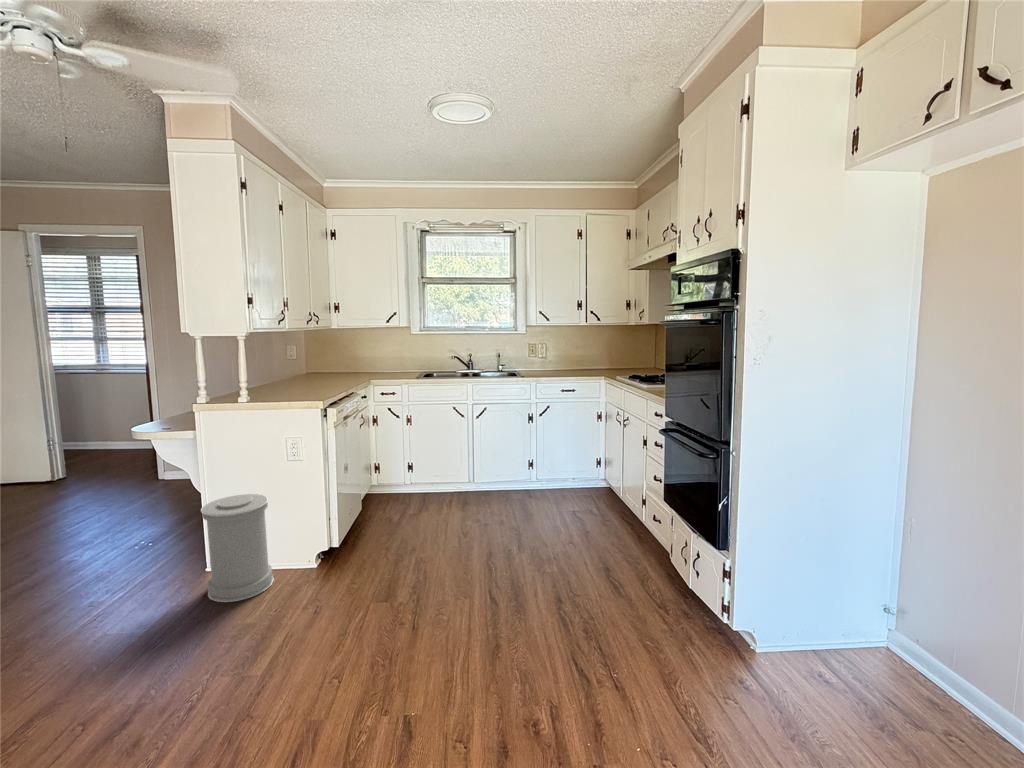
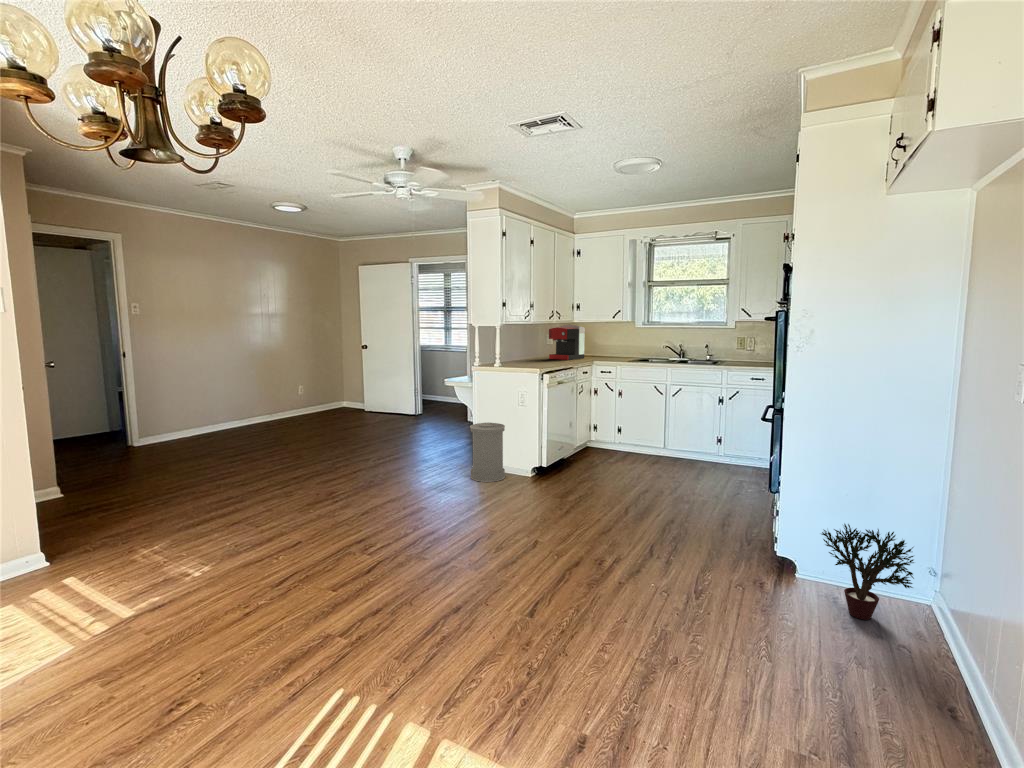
coffee maker: none [303,332,355,381] -> present [549,325,585,360]
potted plant: none [812,575,961,698] -> present [822,524,914,620]

